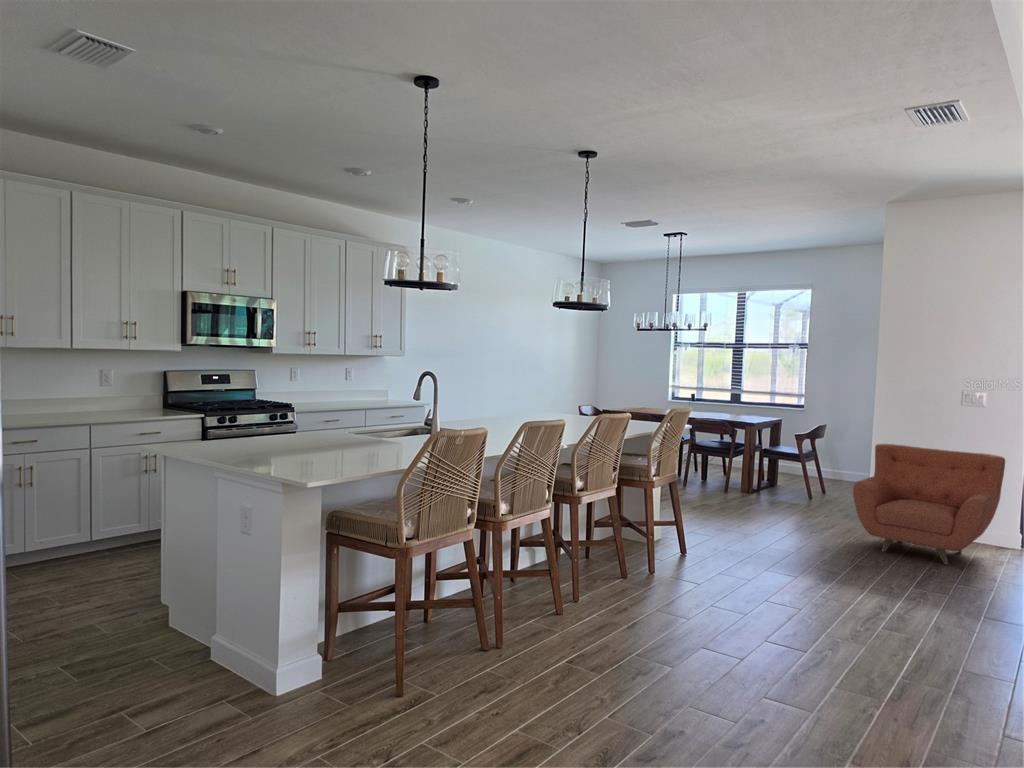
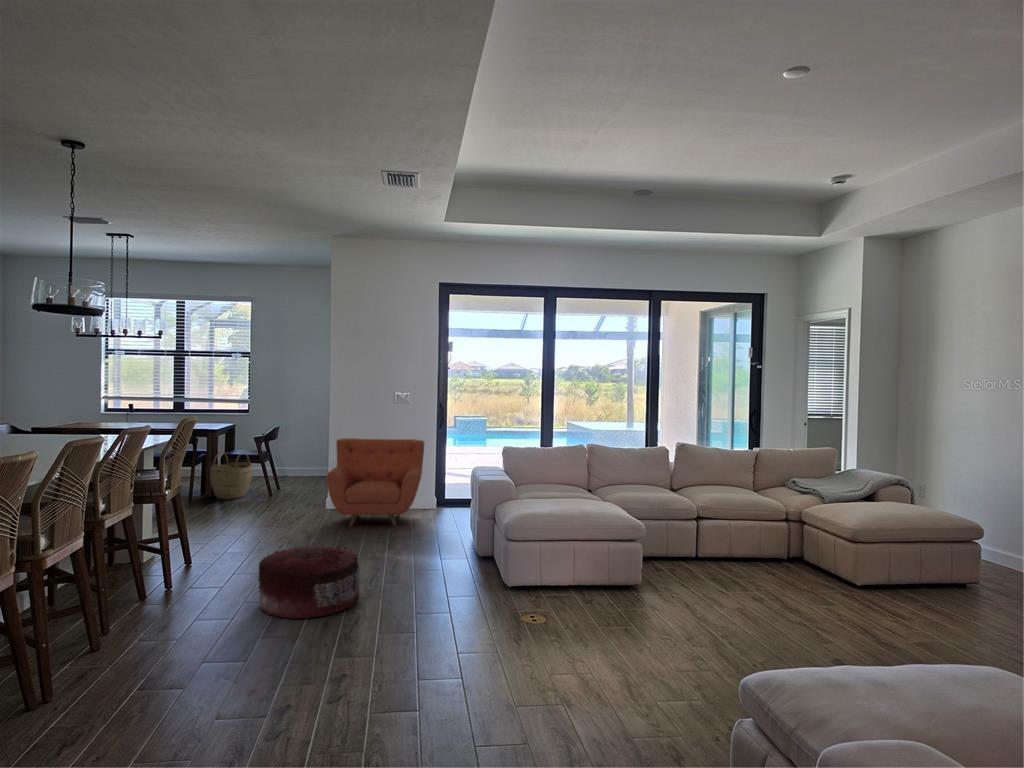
woven basket: none [746,445,790,496] -> present [210,451,252,500]
pouf: none [713,560,835,653] -> present [259,544,360,619]

